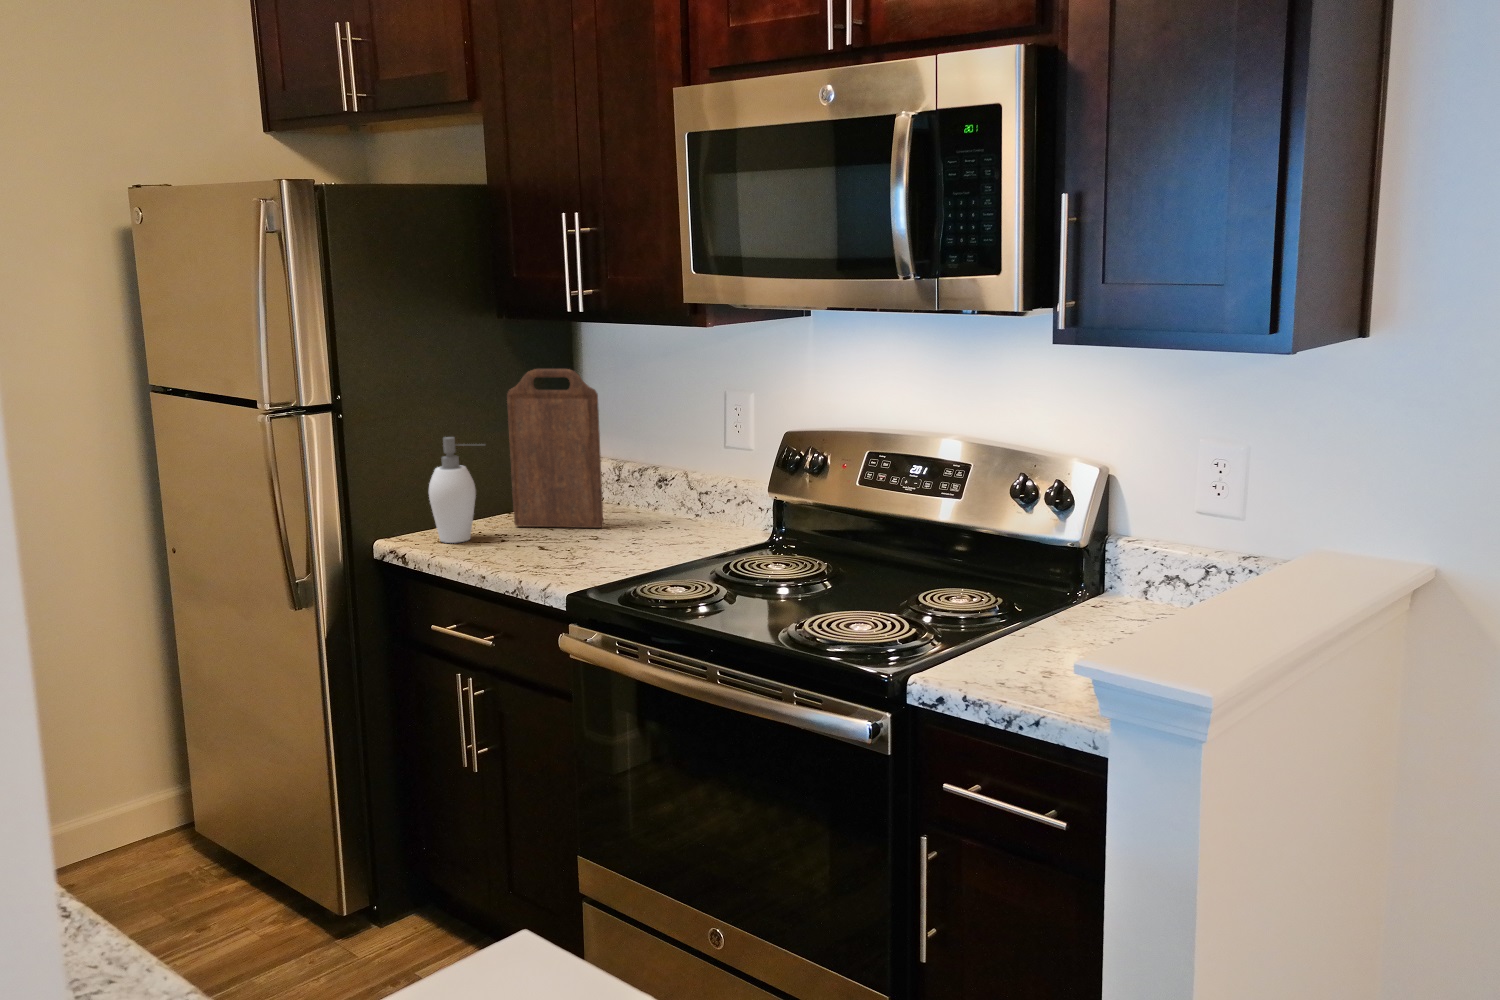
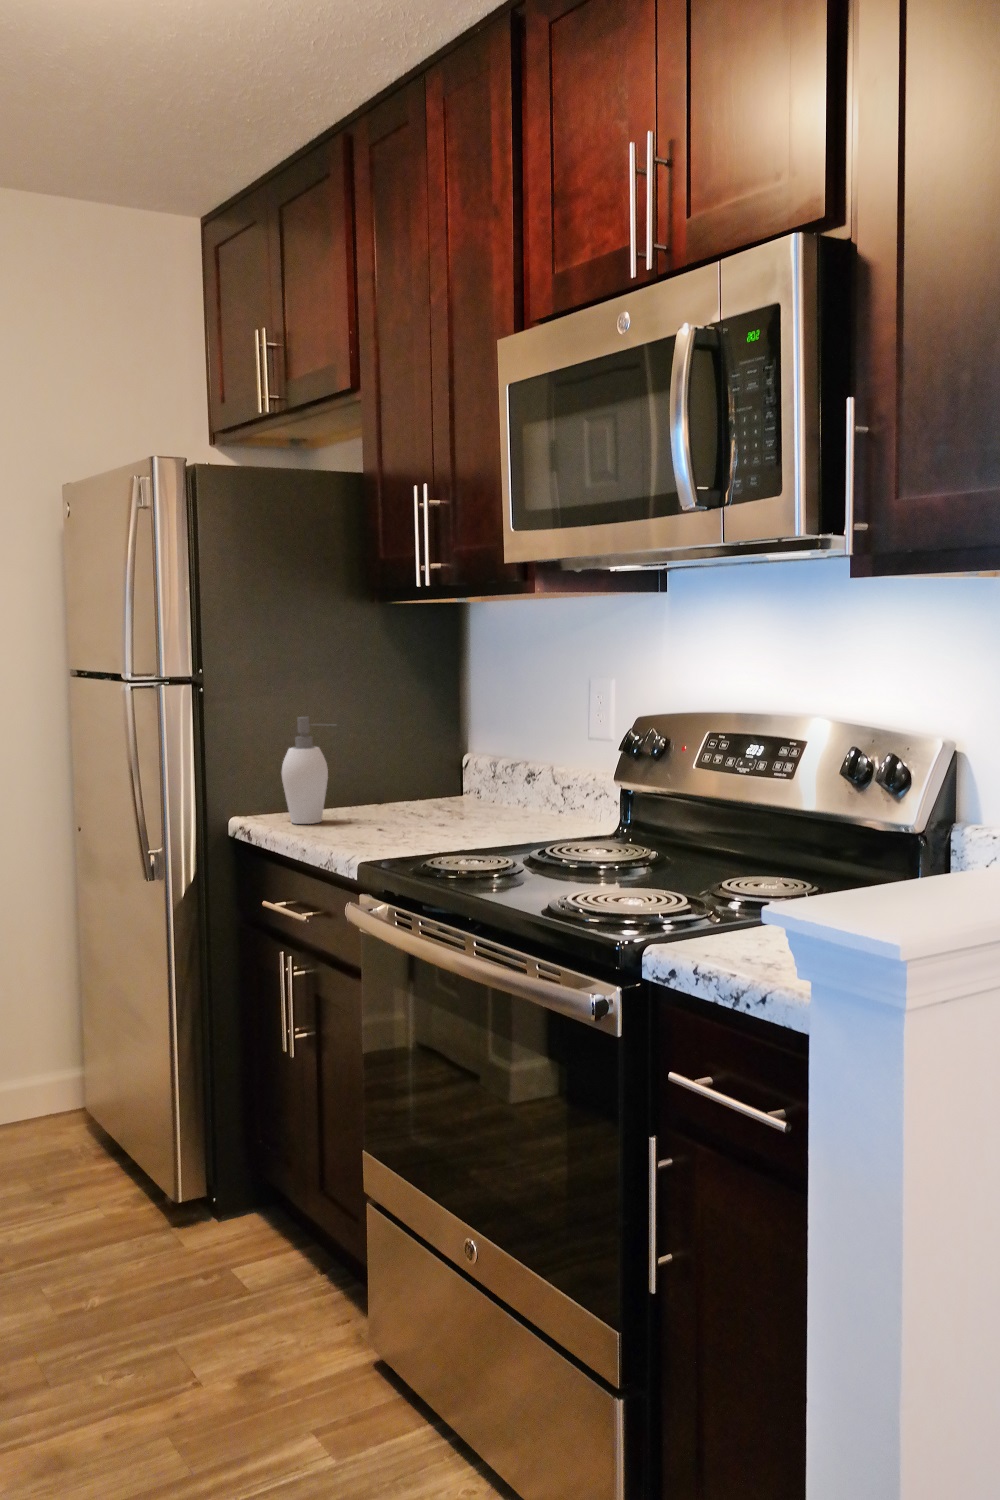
cutting board: present [507,369,603,528] -> none [369,652,459,819]

